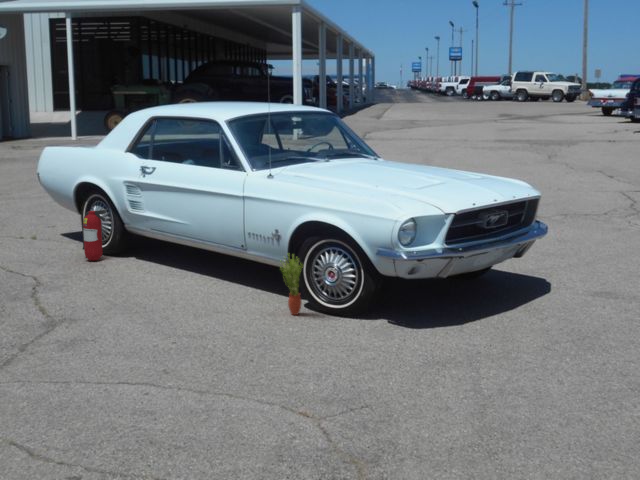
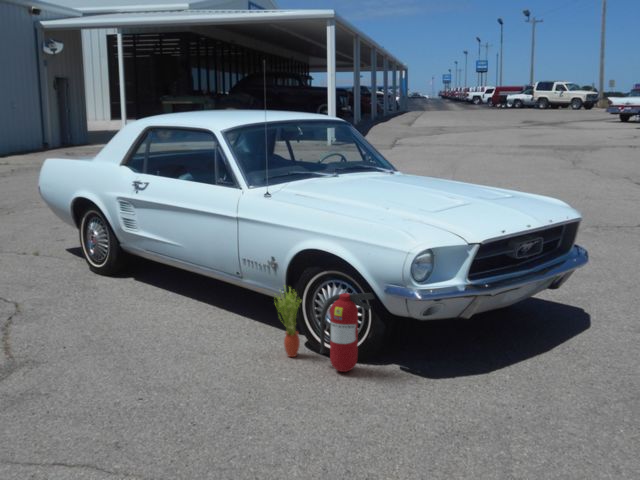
fire extinguisher: present [82,210,106,261] -> present [320,293,375,372]

